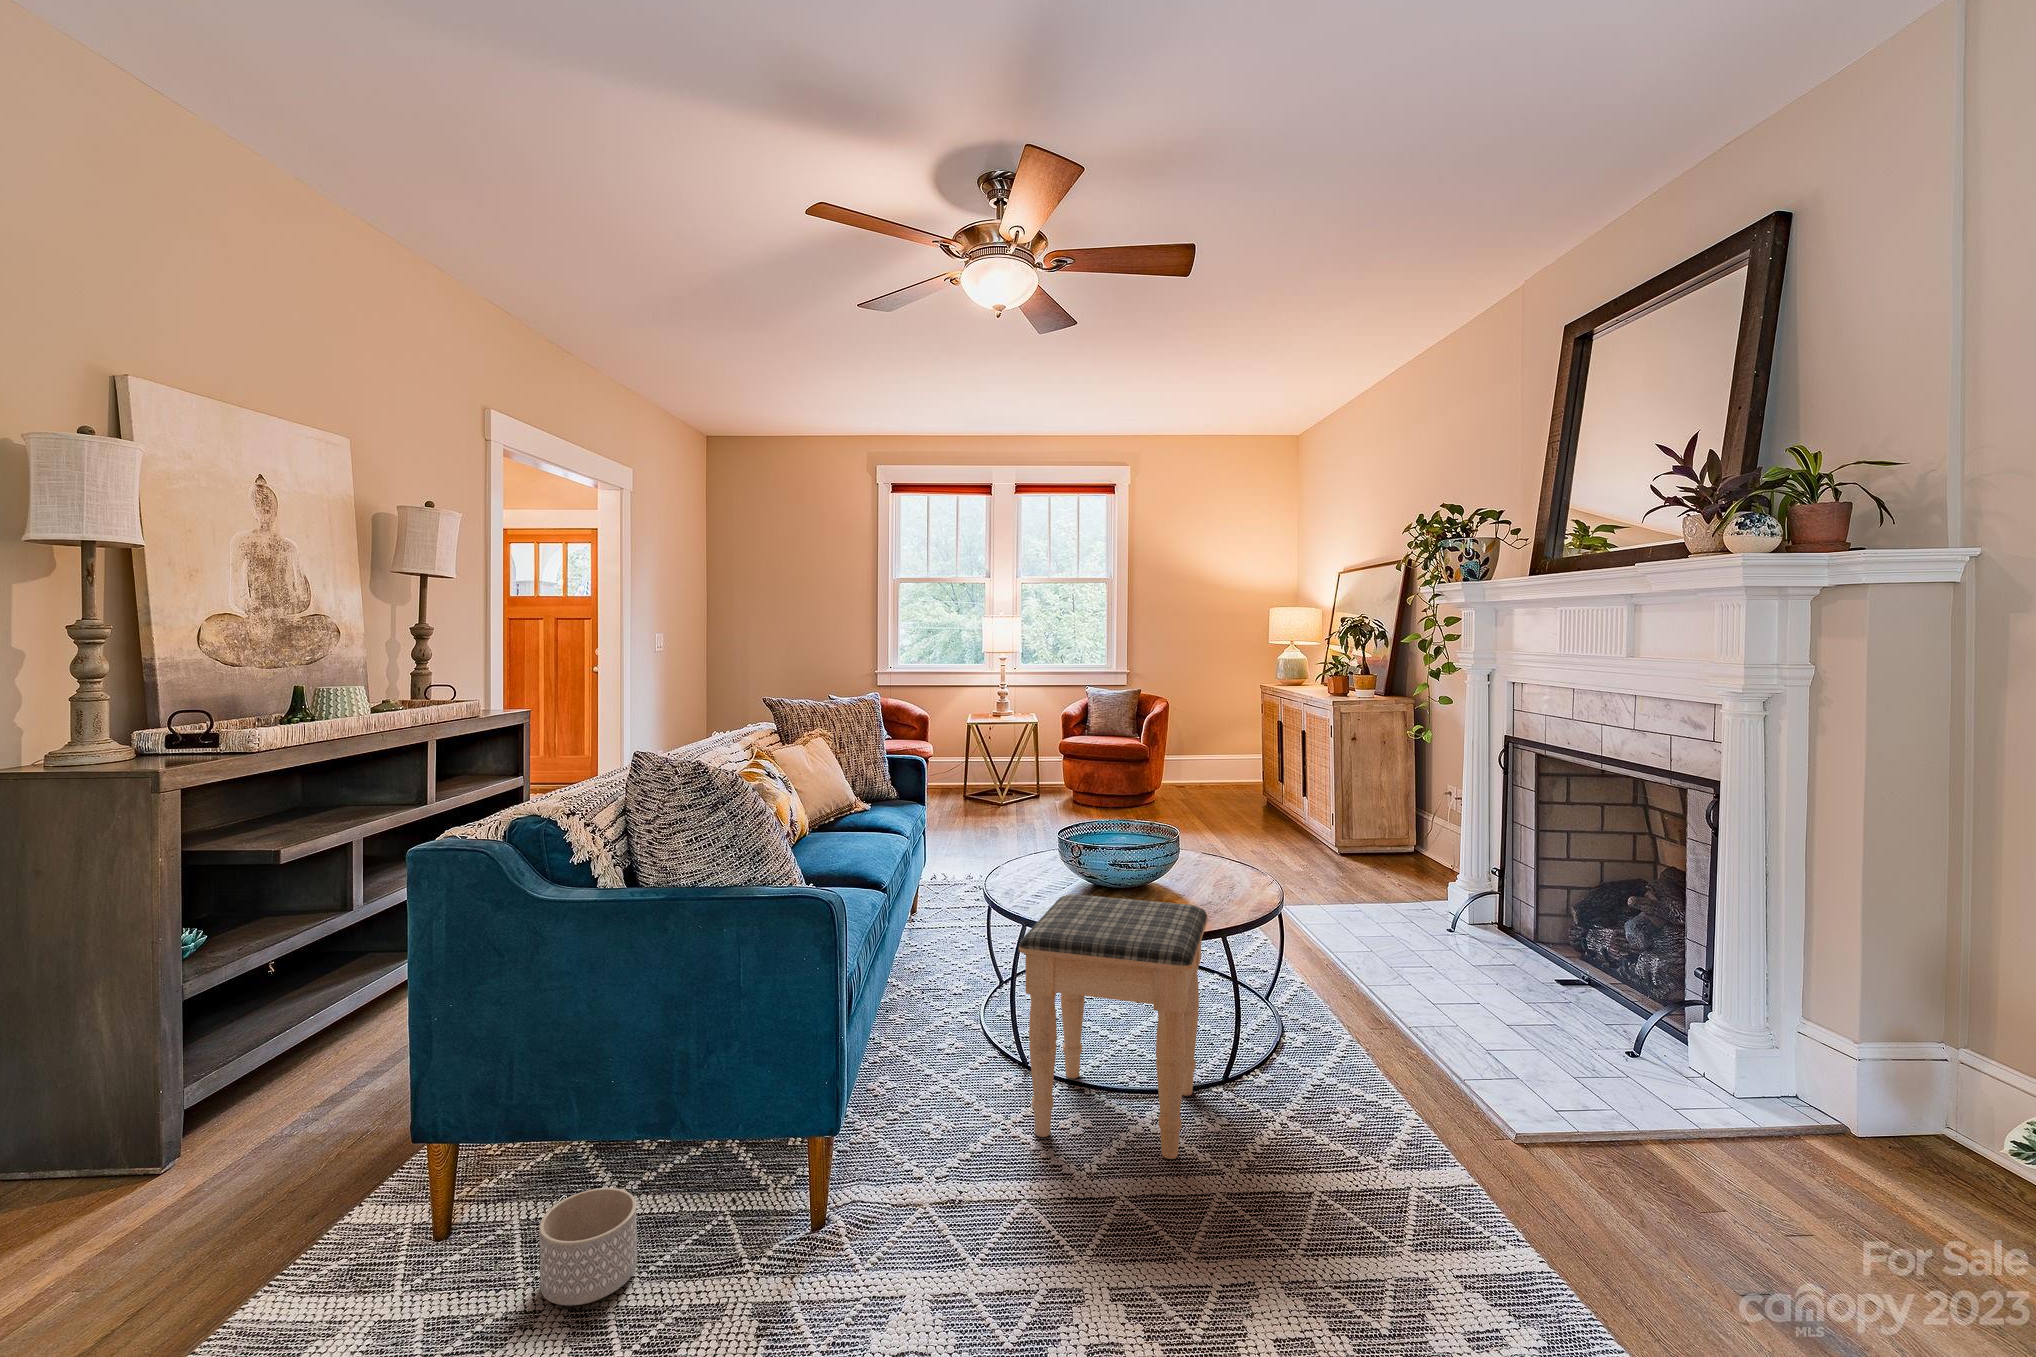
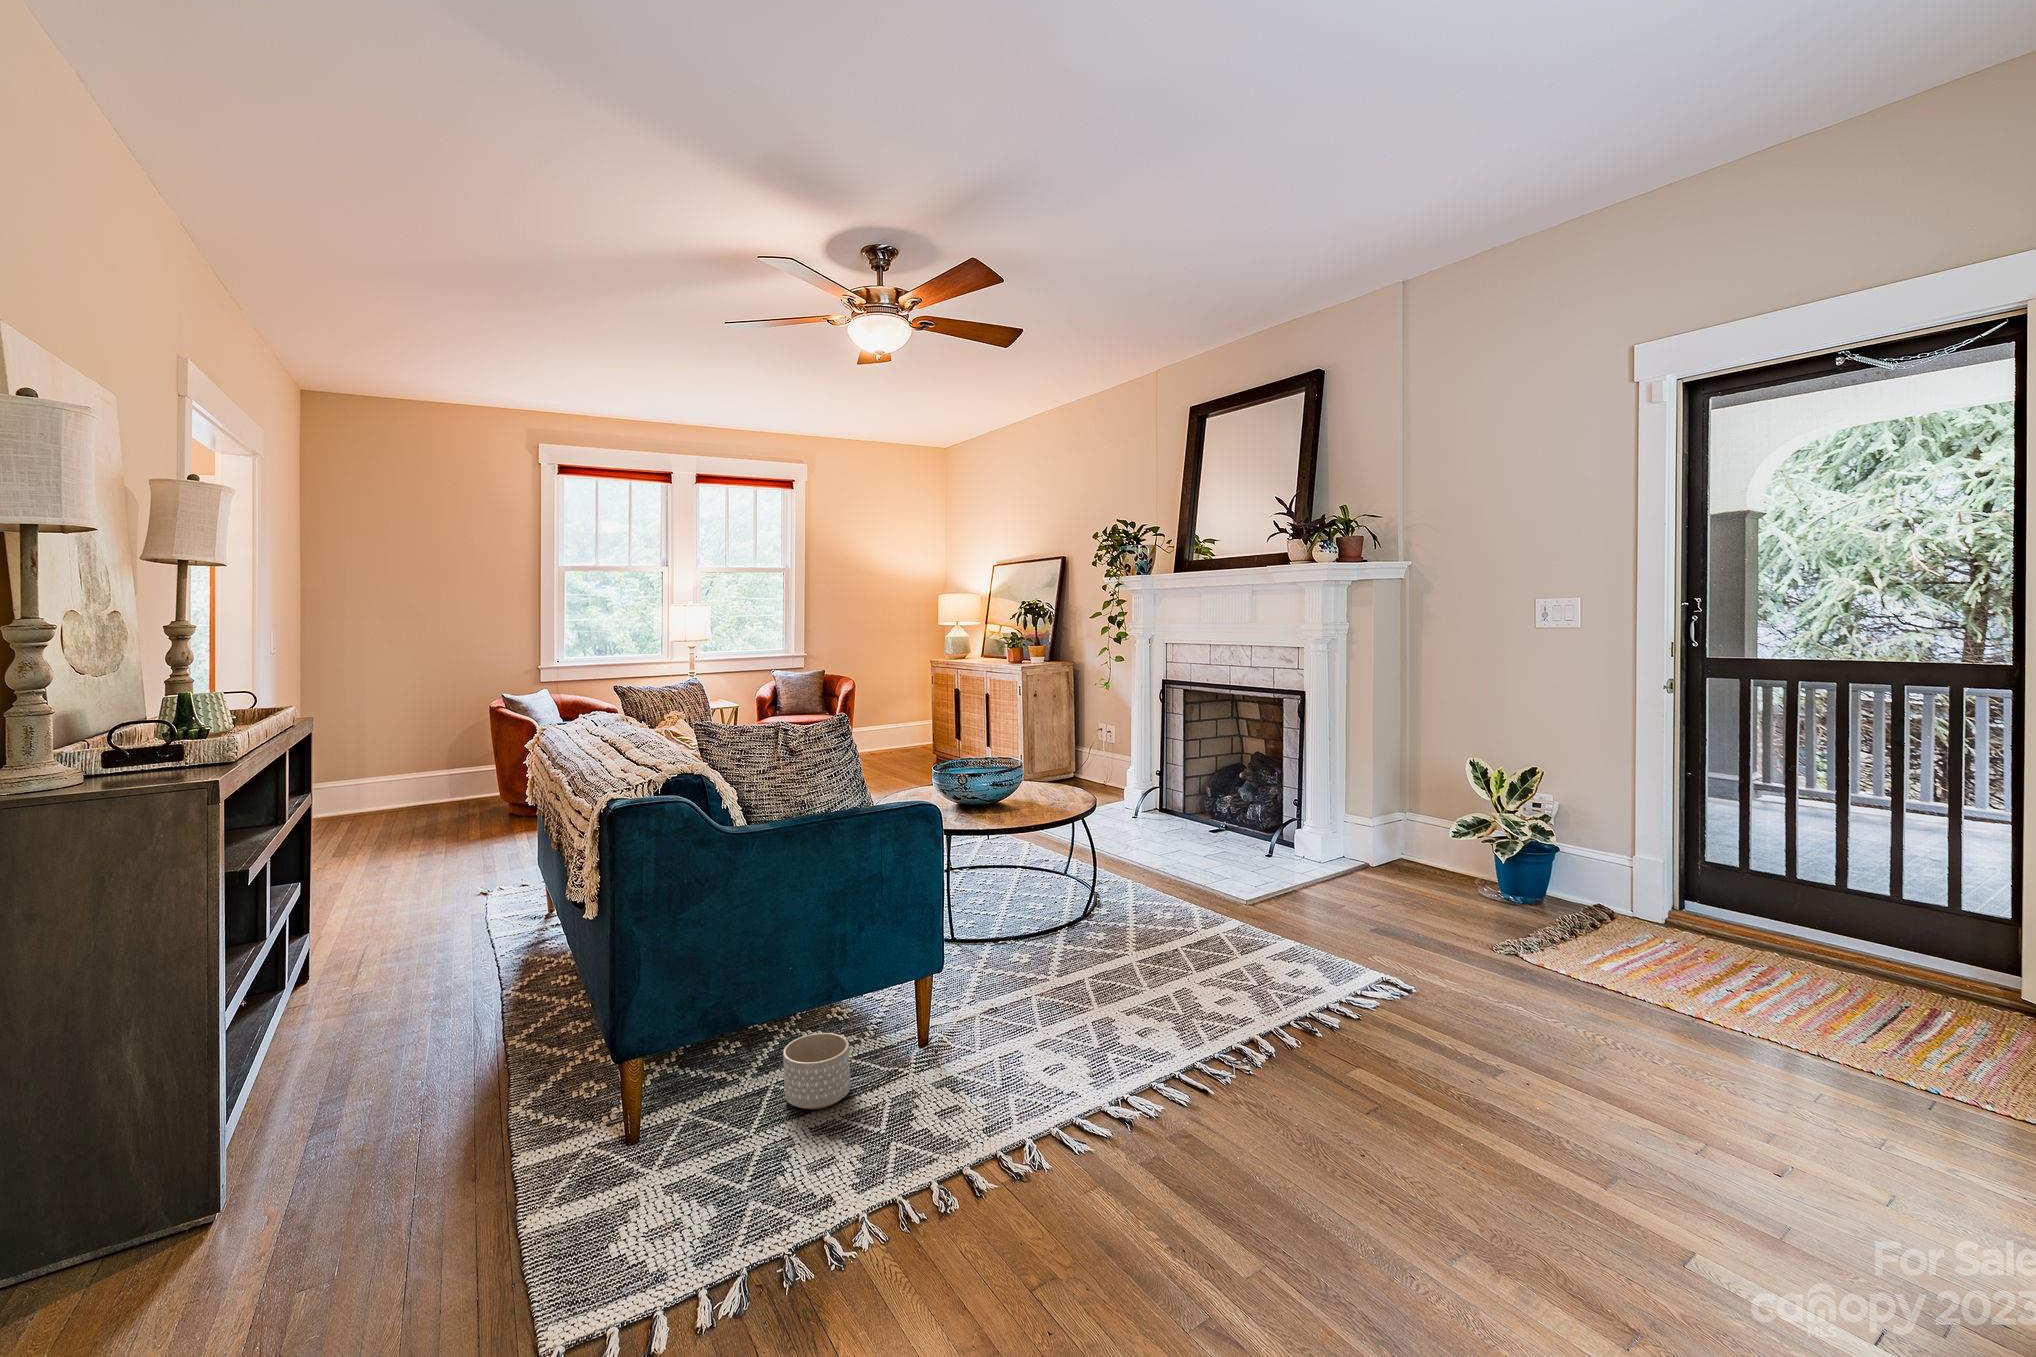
footstool: present [1019,894,1207,1159] -> none [977,798,1108,961]

